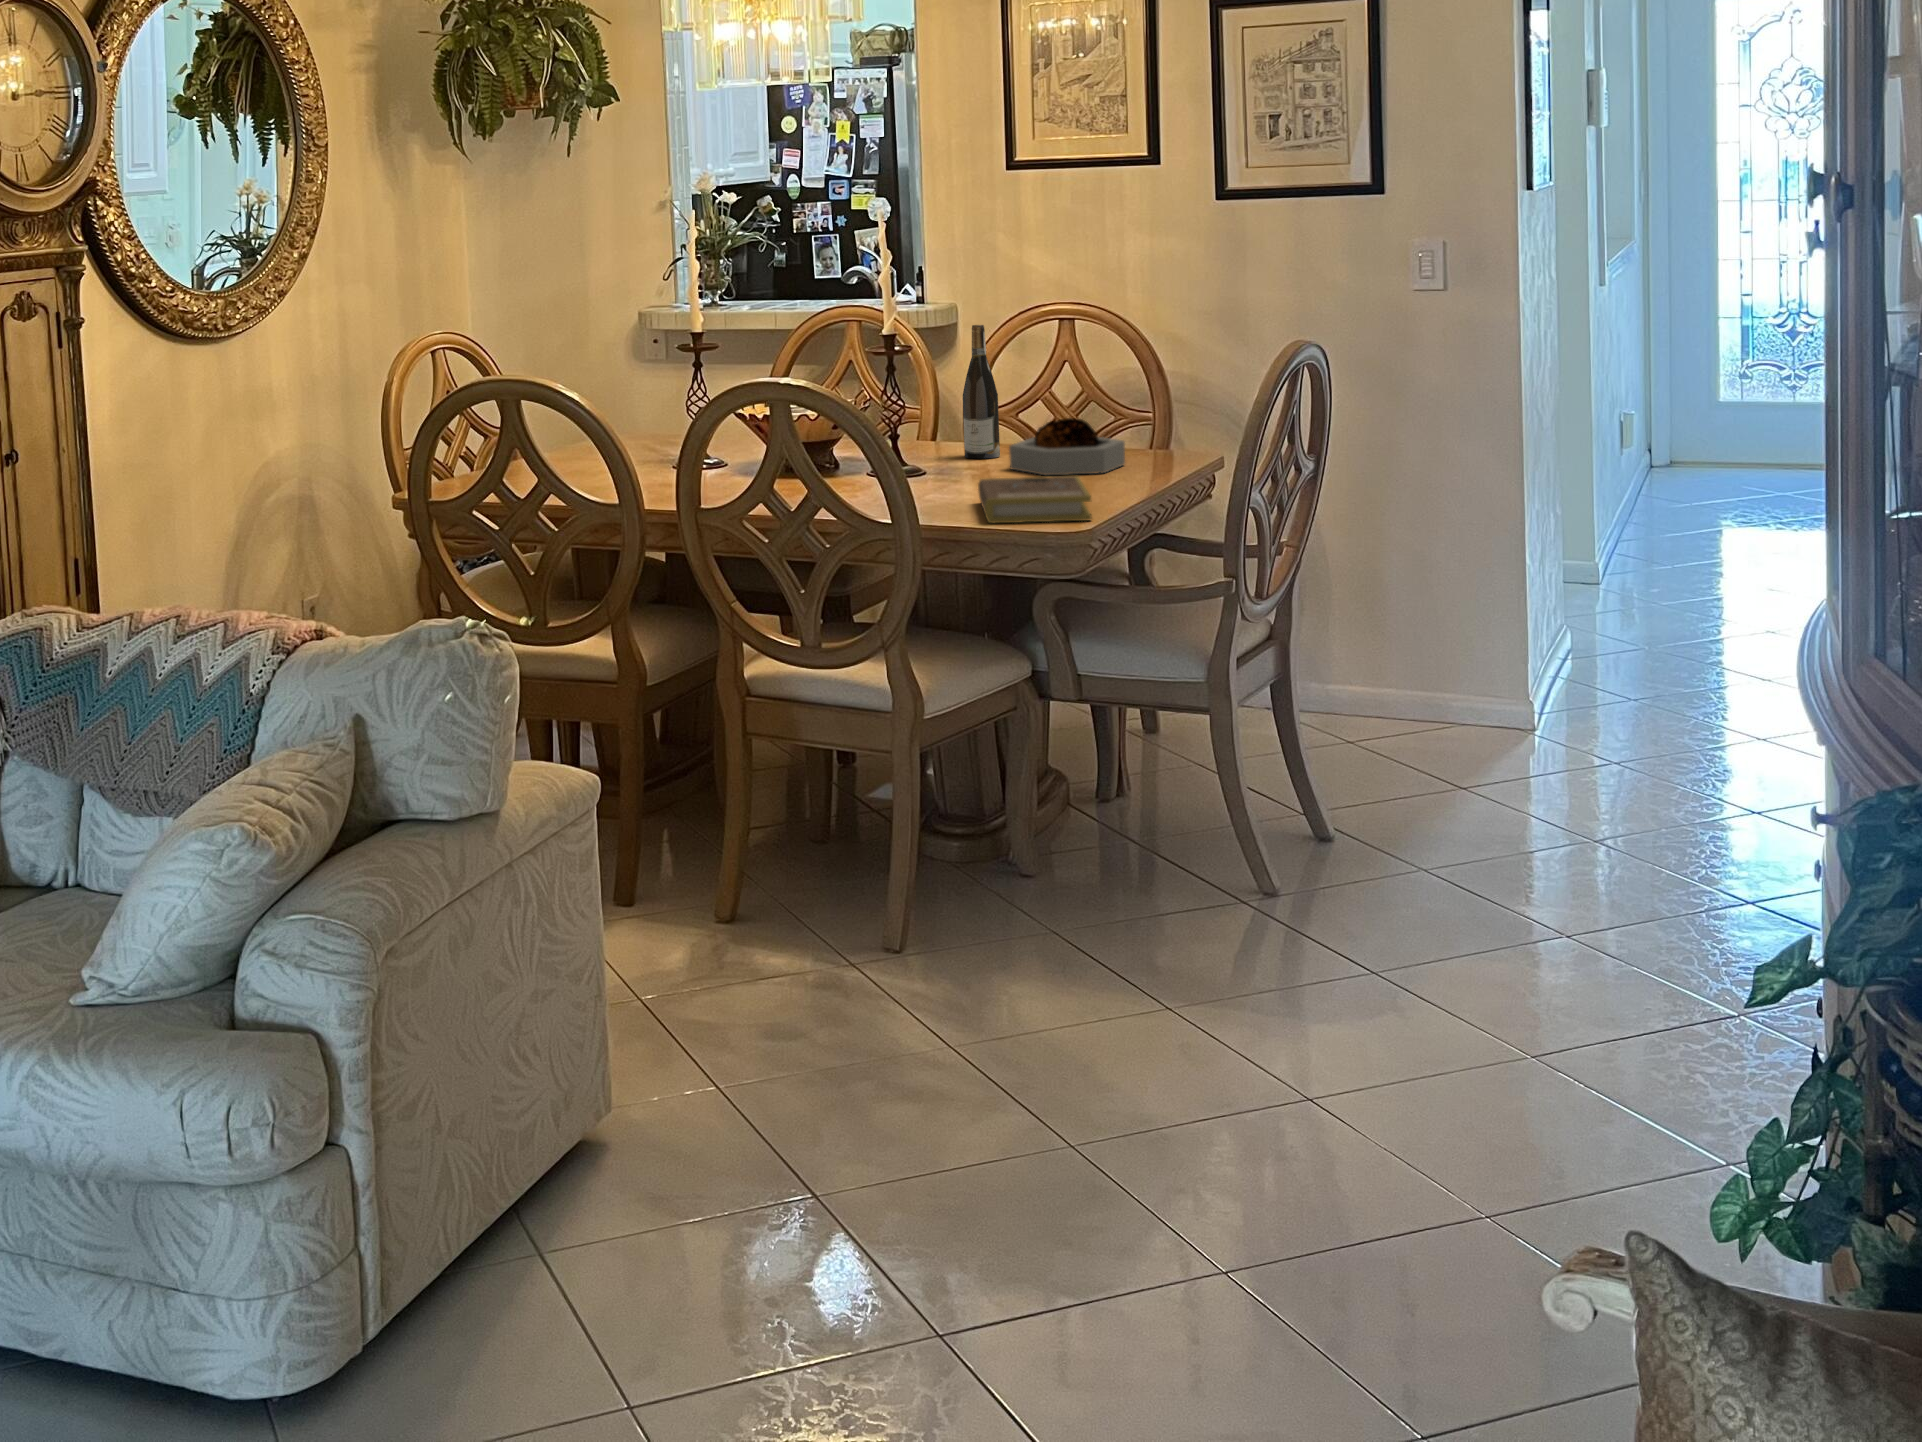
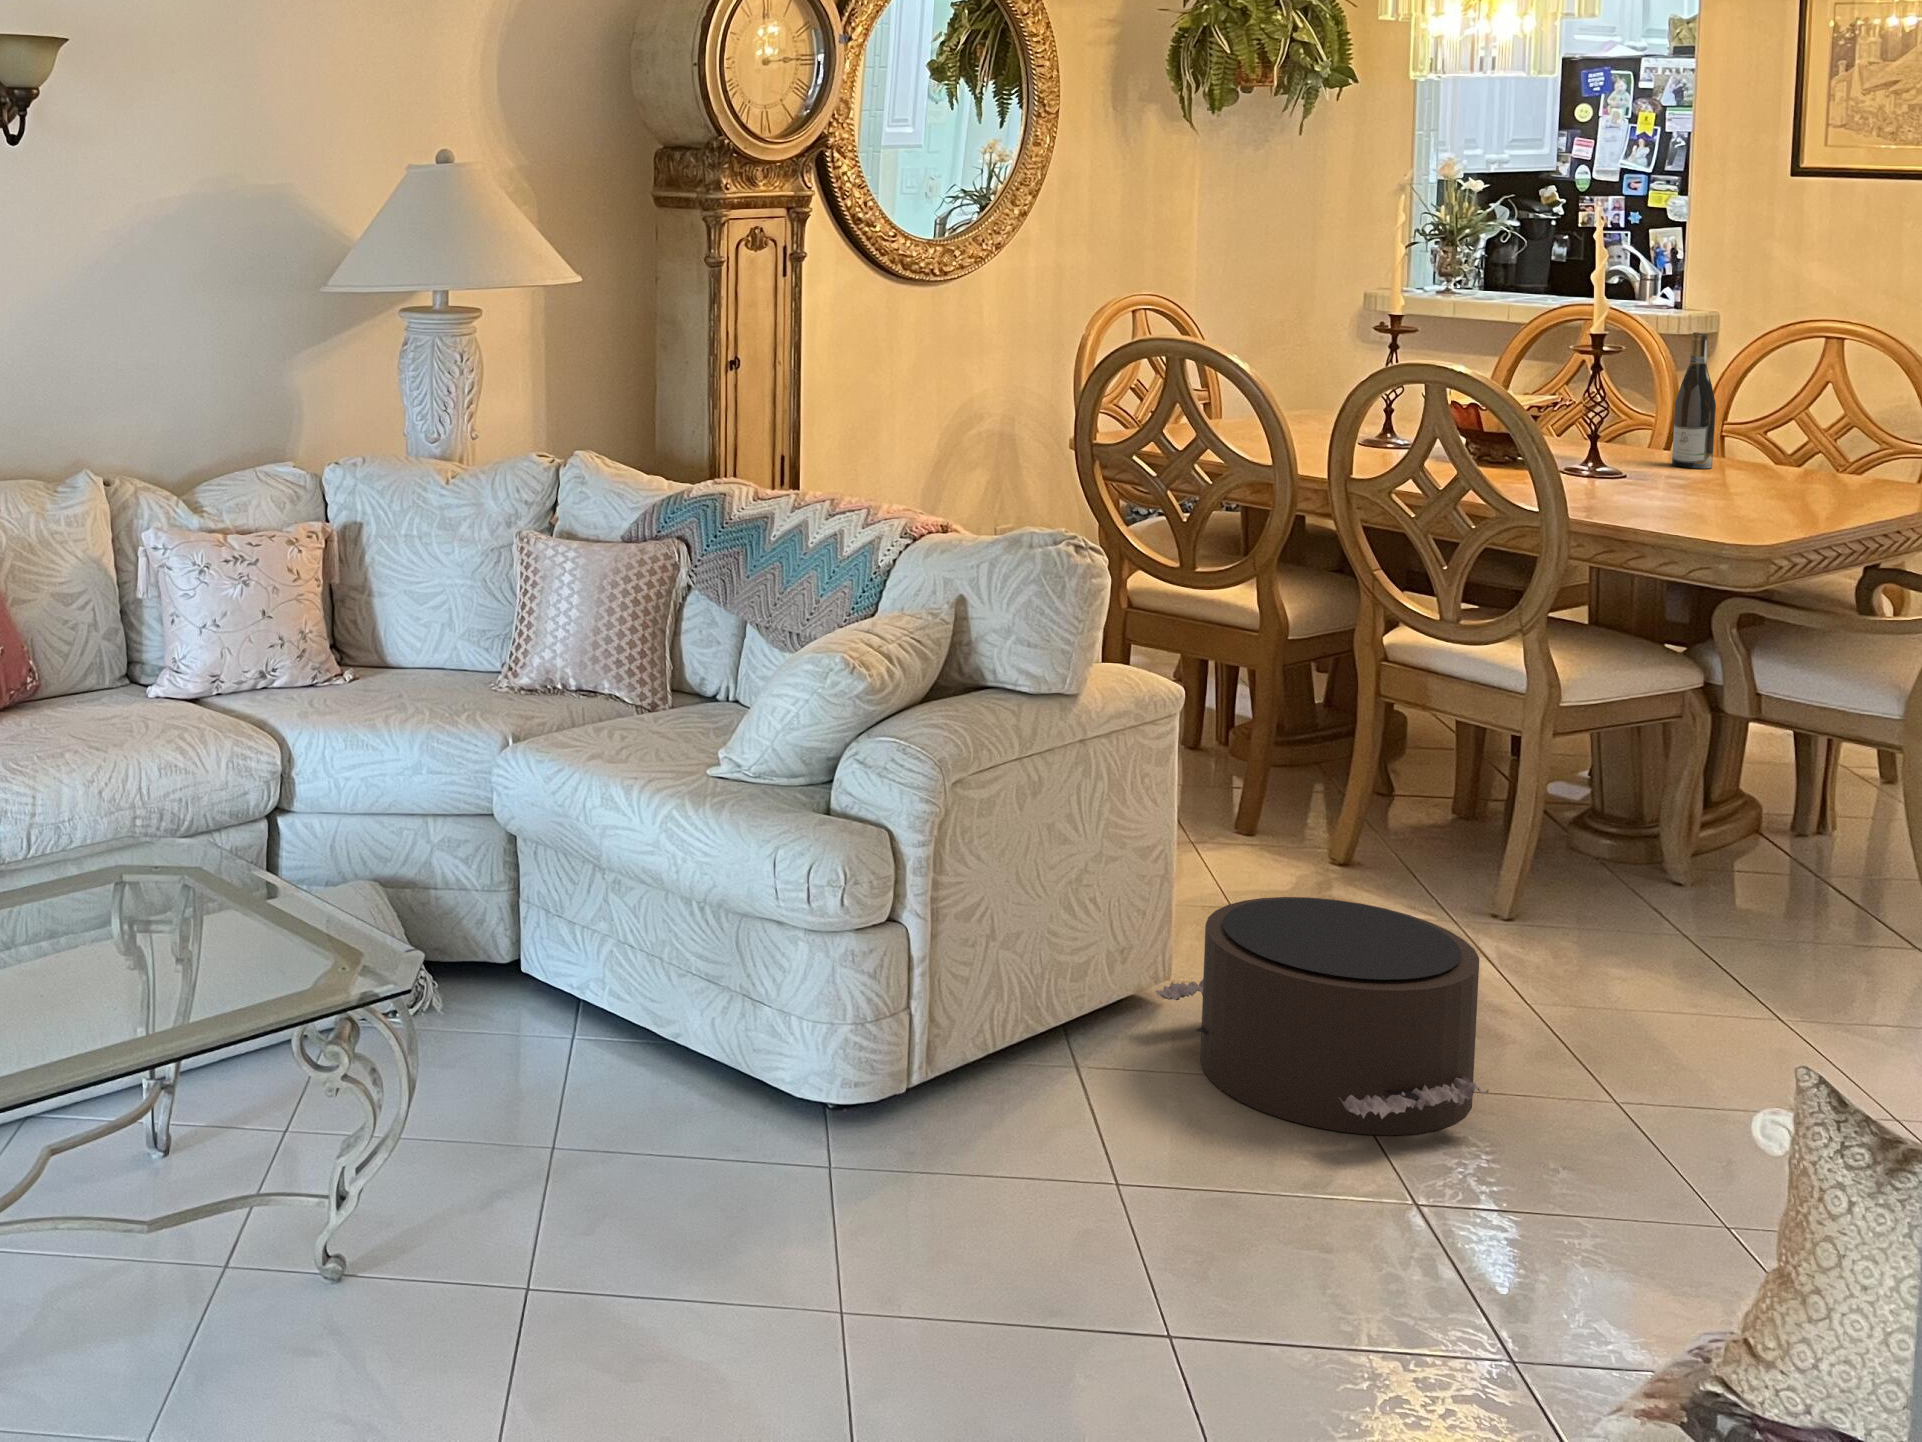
decorative bowl: present [1009,418,1125,475] -> none [1712,431,1851,495]
book: present [978,476,1092,523] -> none [1642,482,1766,534]
pouf: none [611,986,982,1264] -> present [1155,897,1489,1135]

